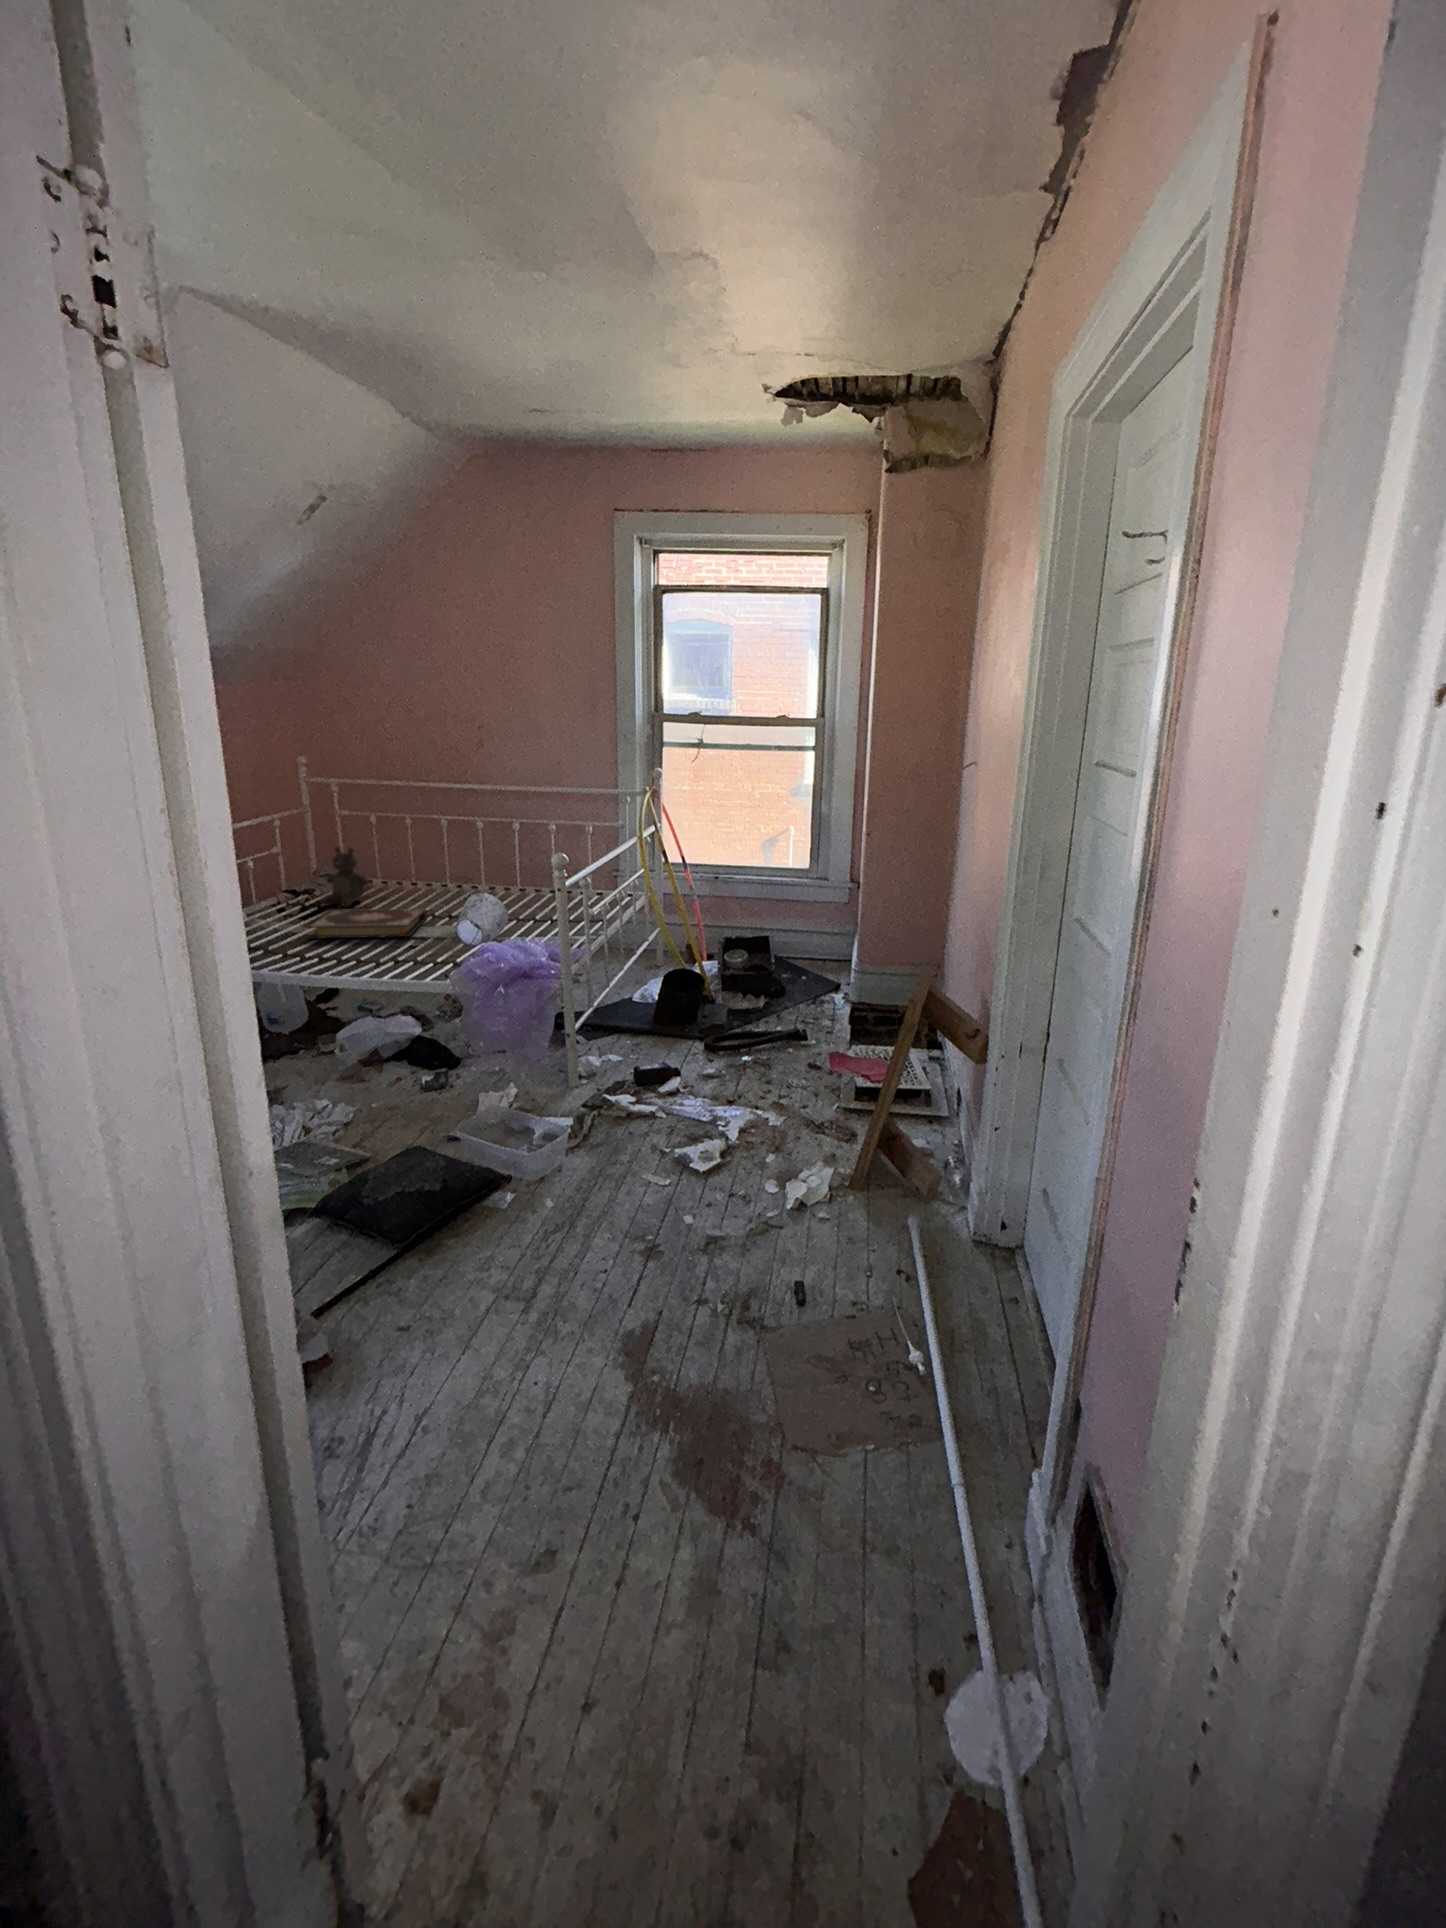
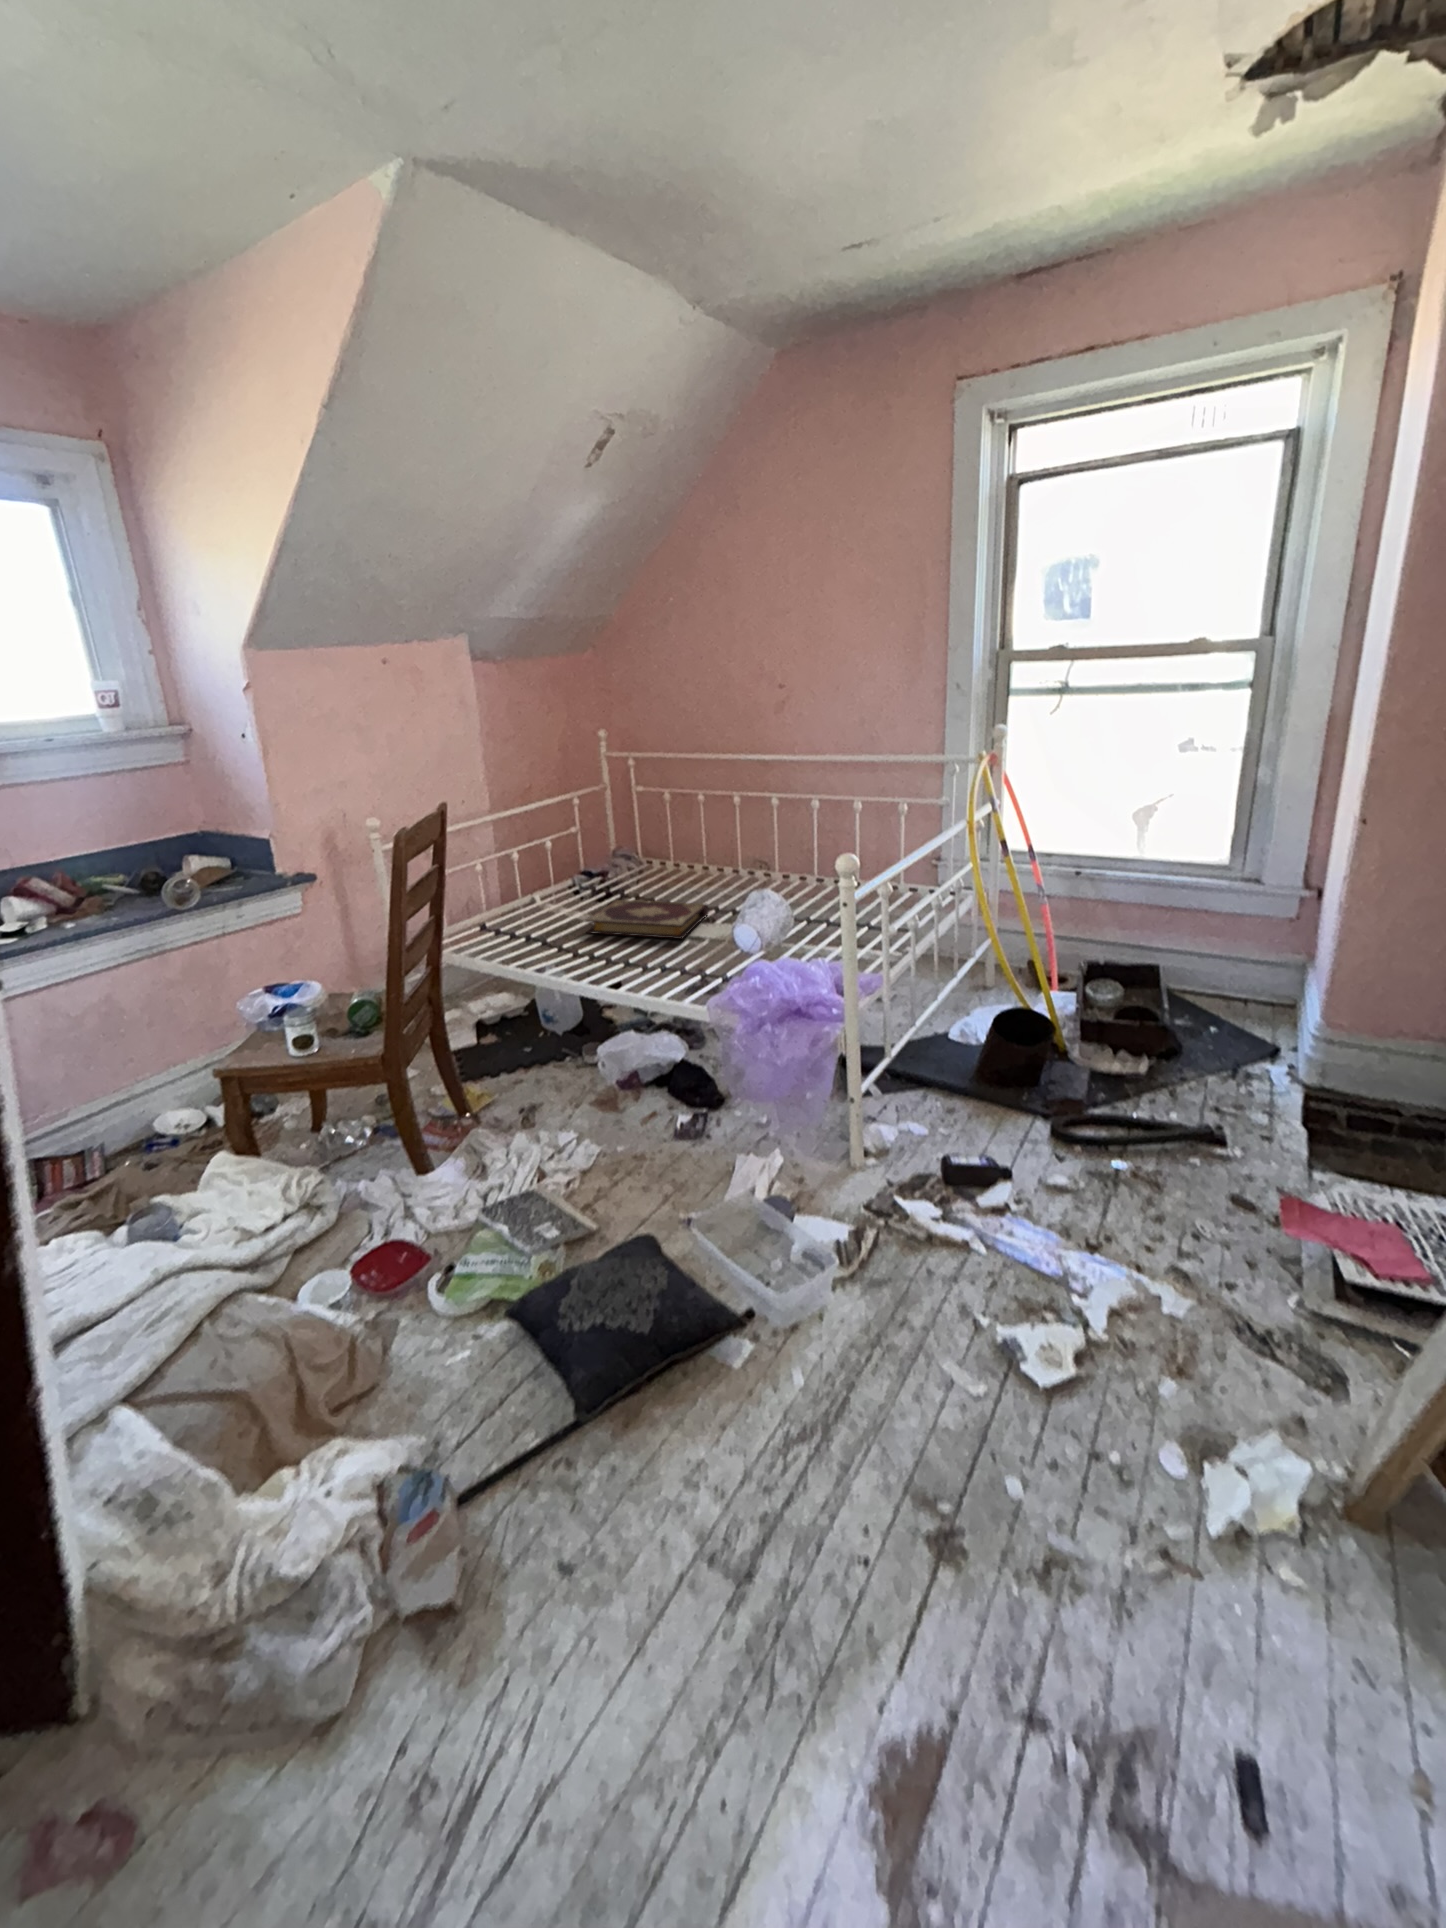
stuffed bear: present [321,847,369,907] -> none [610,830,656,896]

